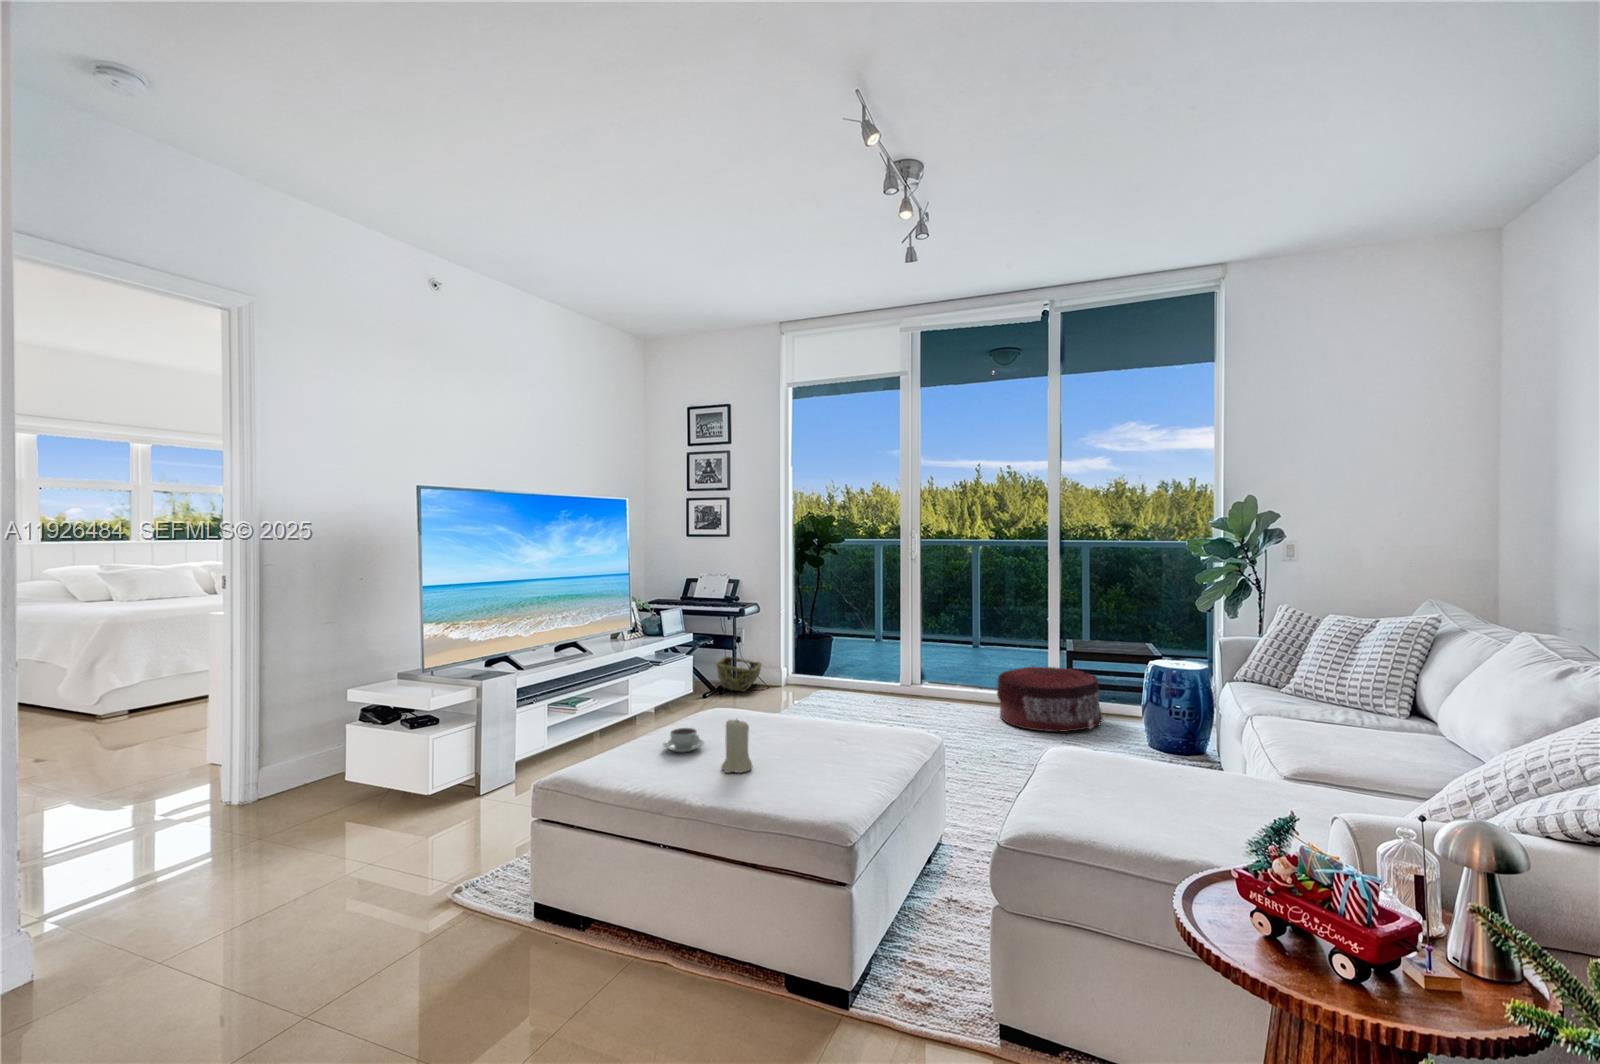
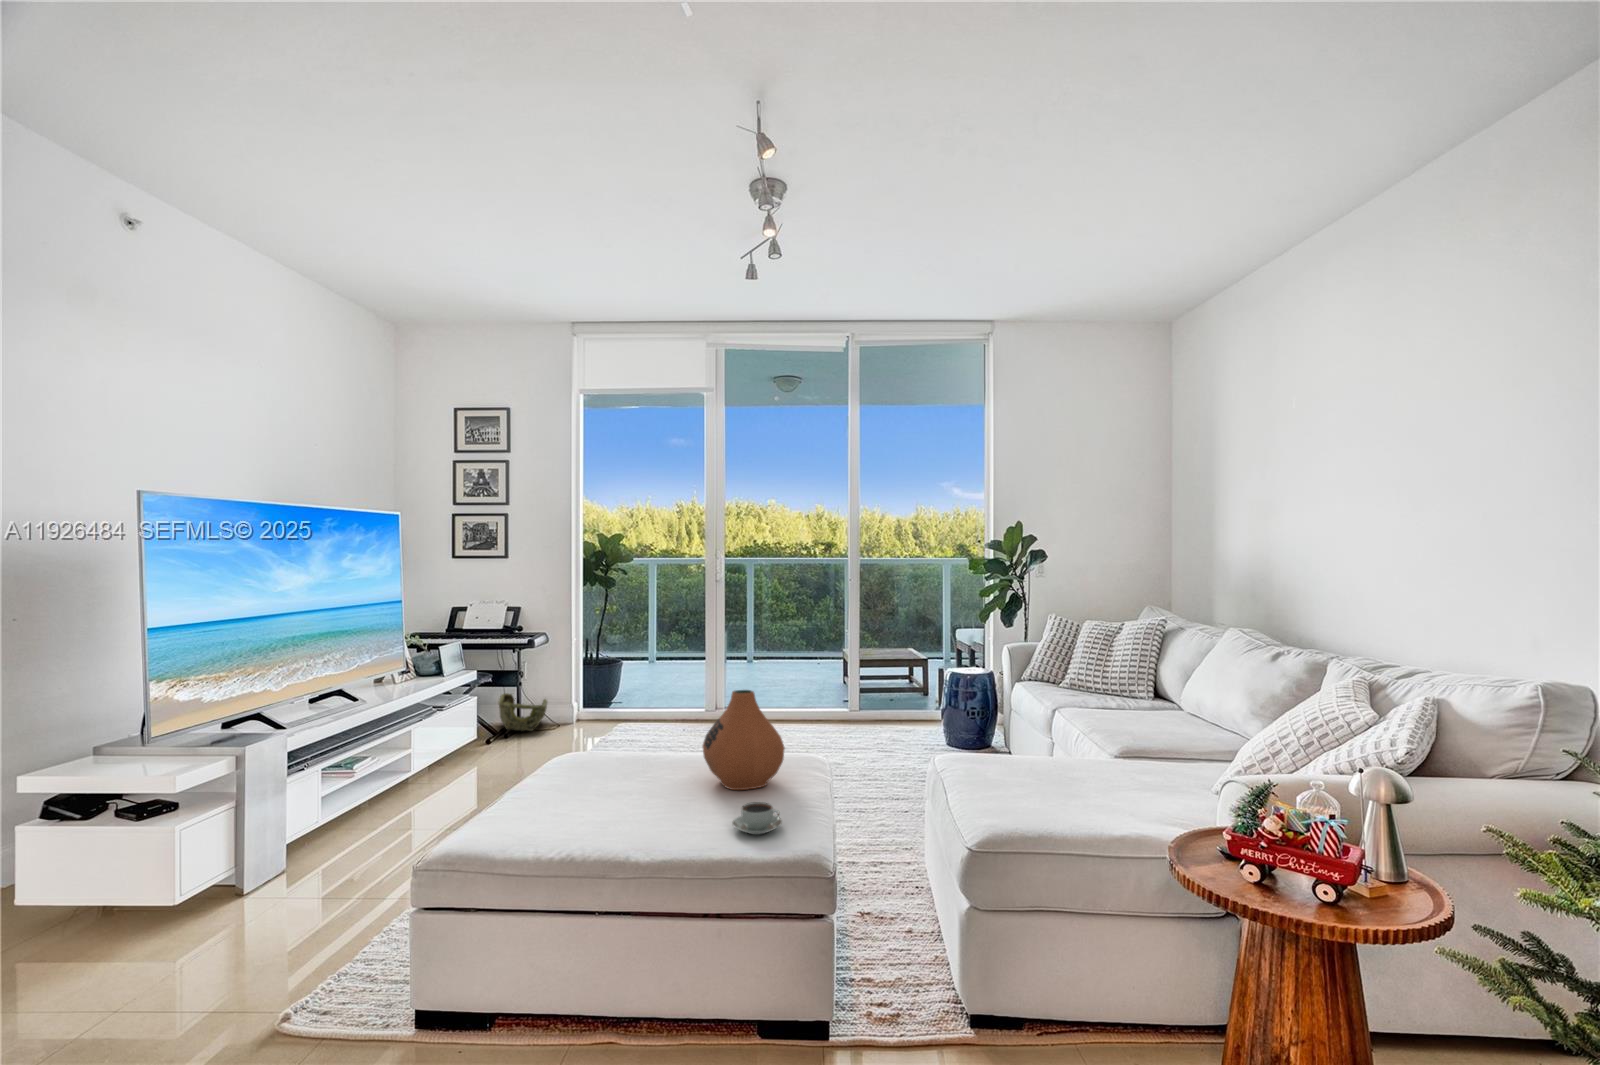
vase: none [792,662,866,758] -> present [703,690,785,790]
pouf: present [997,666,1103,732] -> none [805,679,900,741]
candle: present [721,719,752,773] -> none [647,758,682,819]
coffee cup: present [663,728,704,752] -> present [732,802,782,835]

